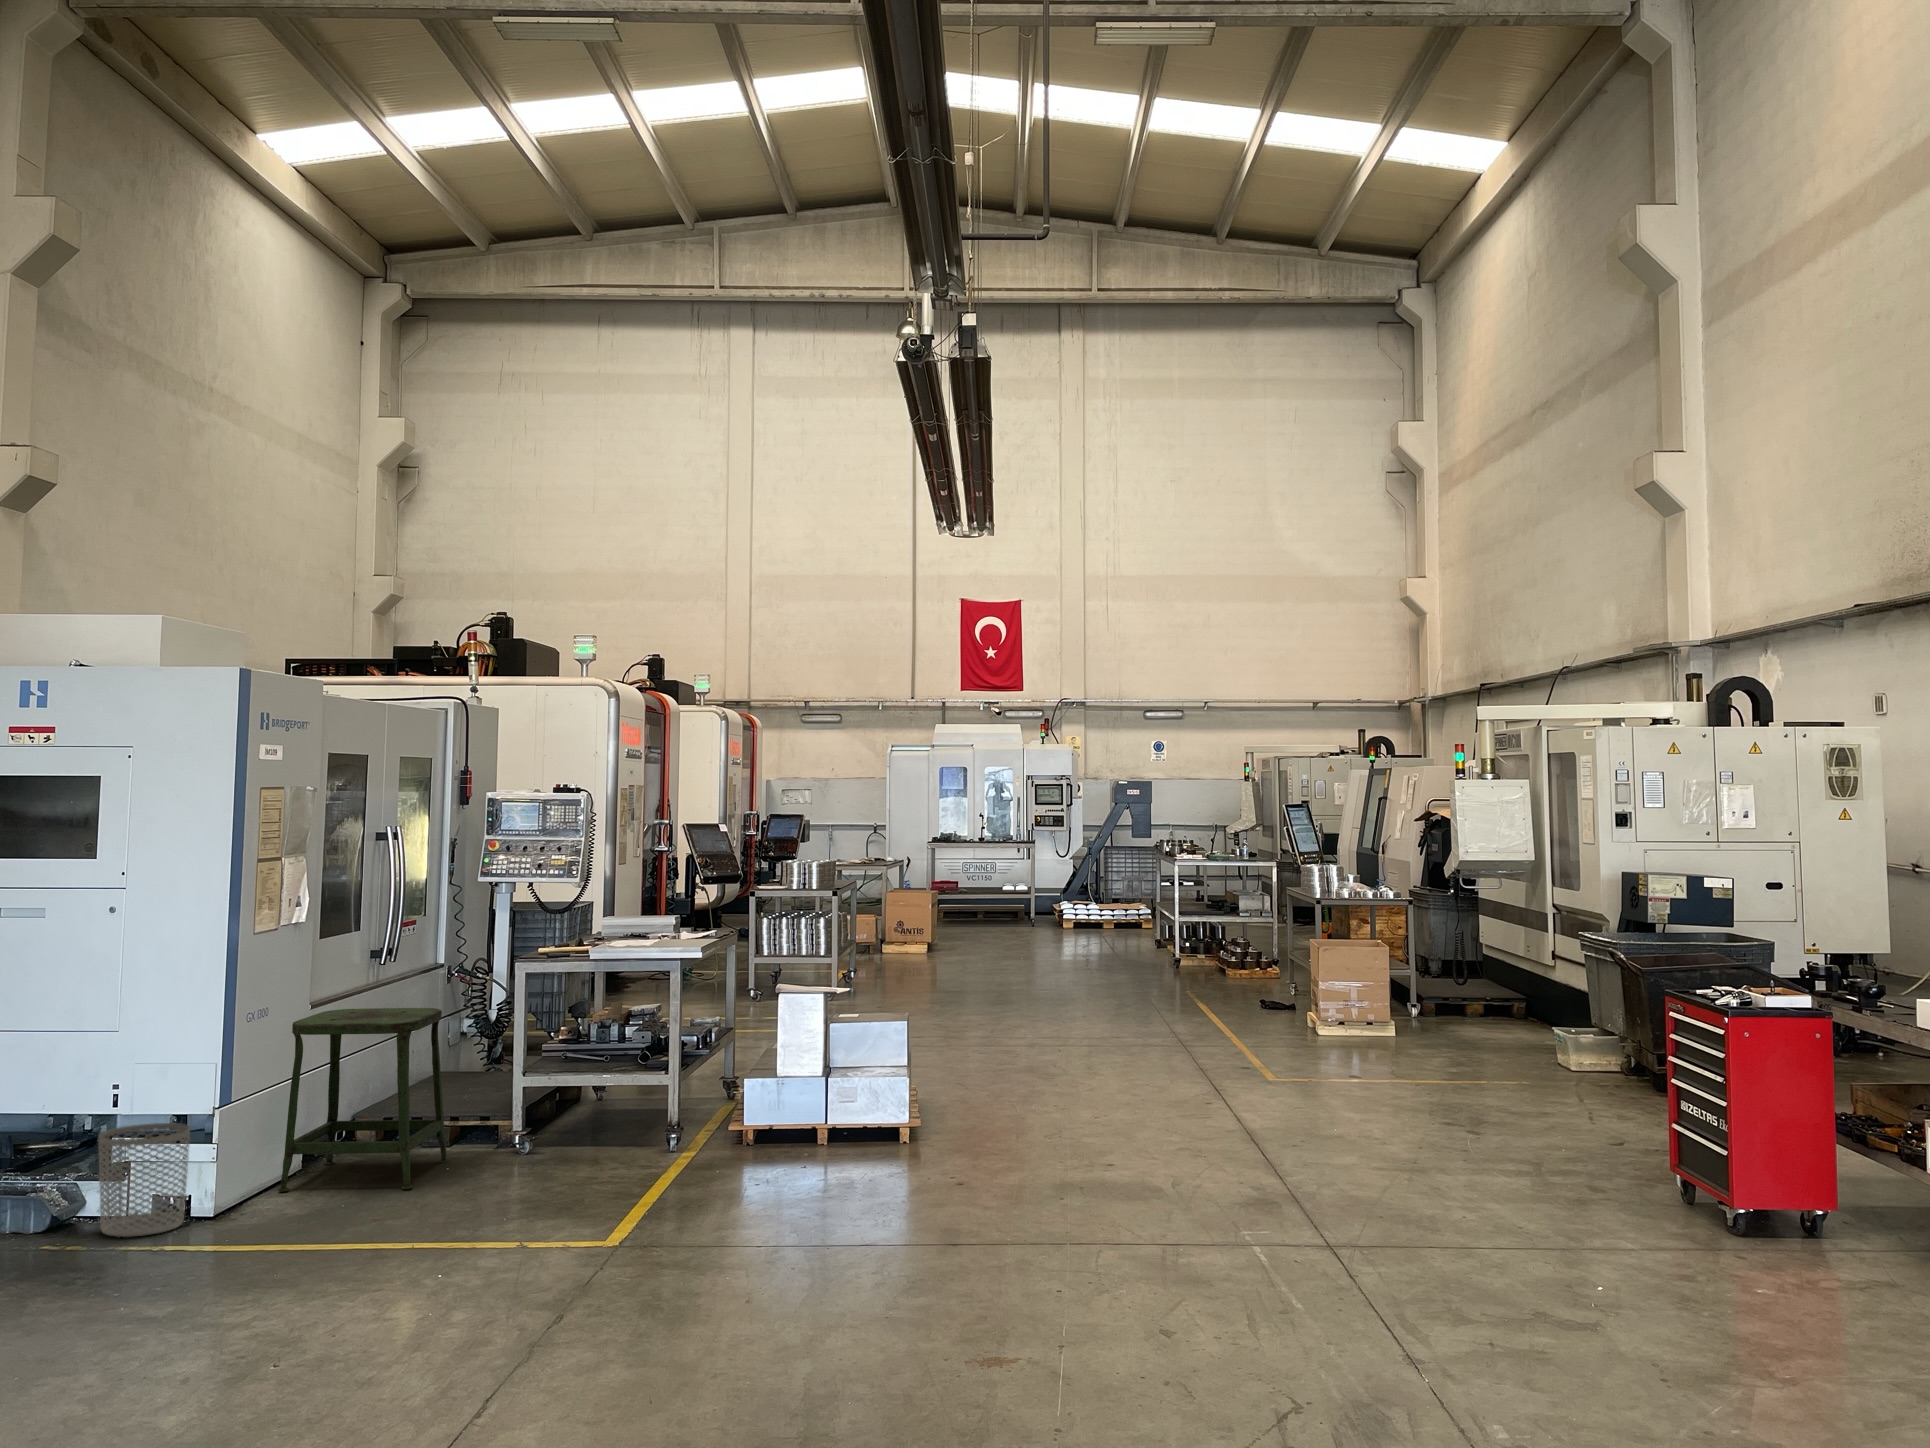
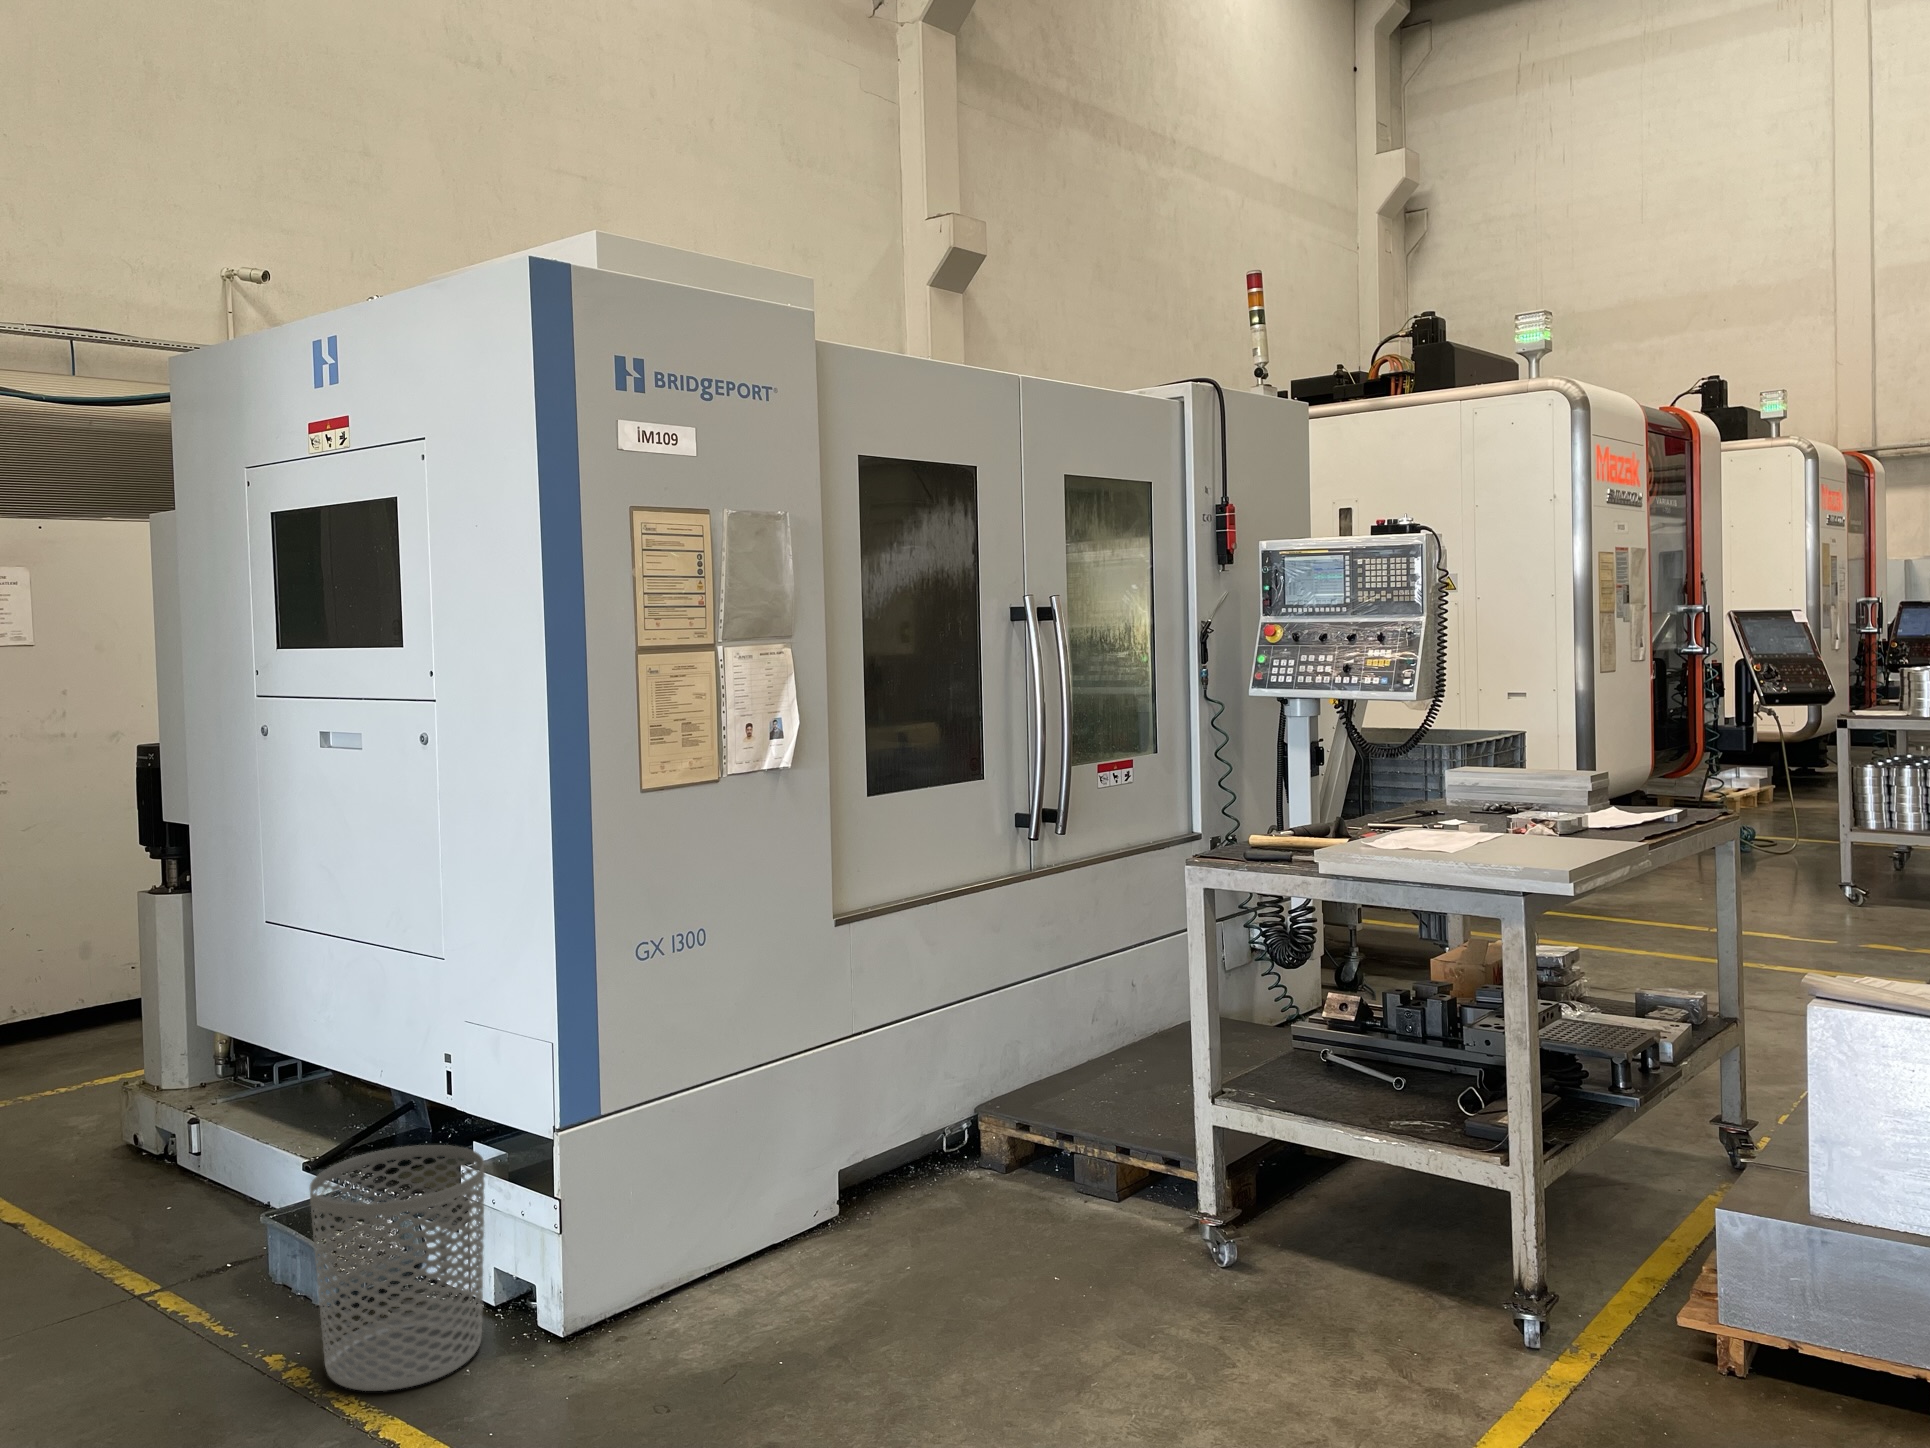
stool: present [278,1008,449,1191] -> none [720,934,1074,1362]

